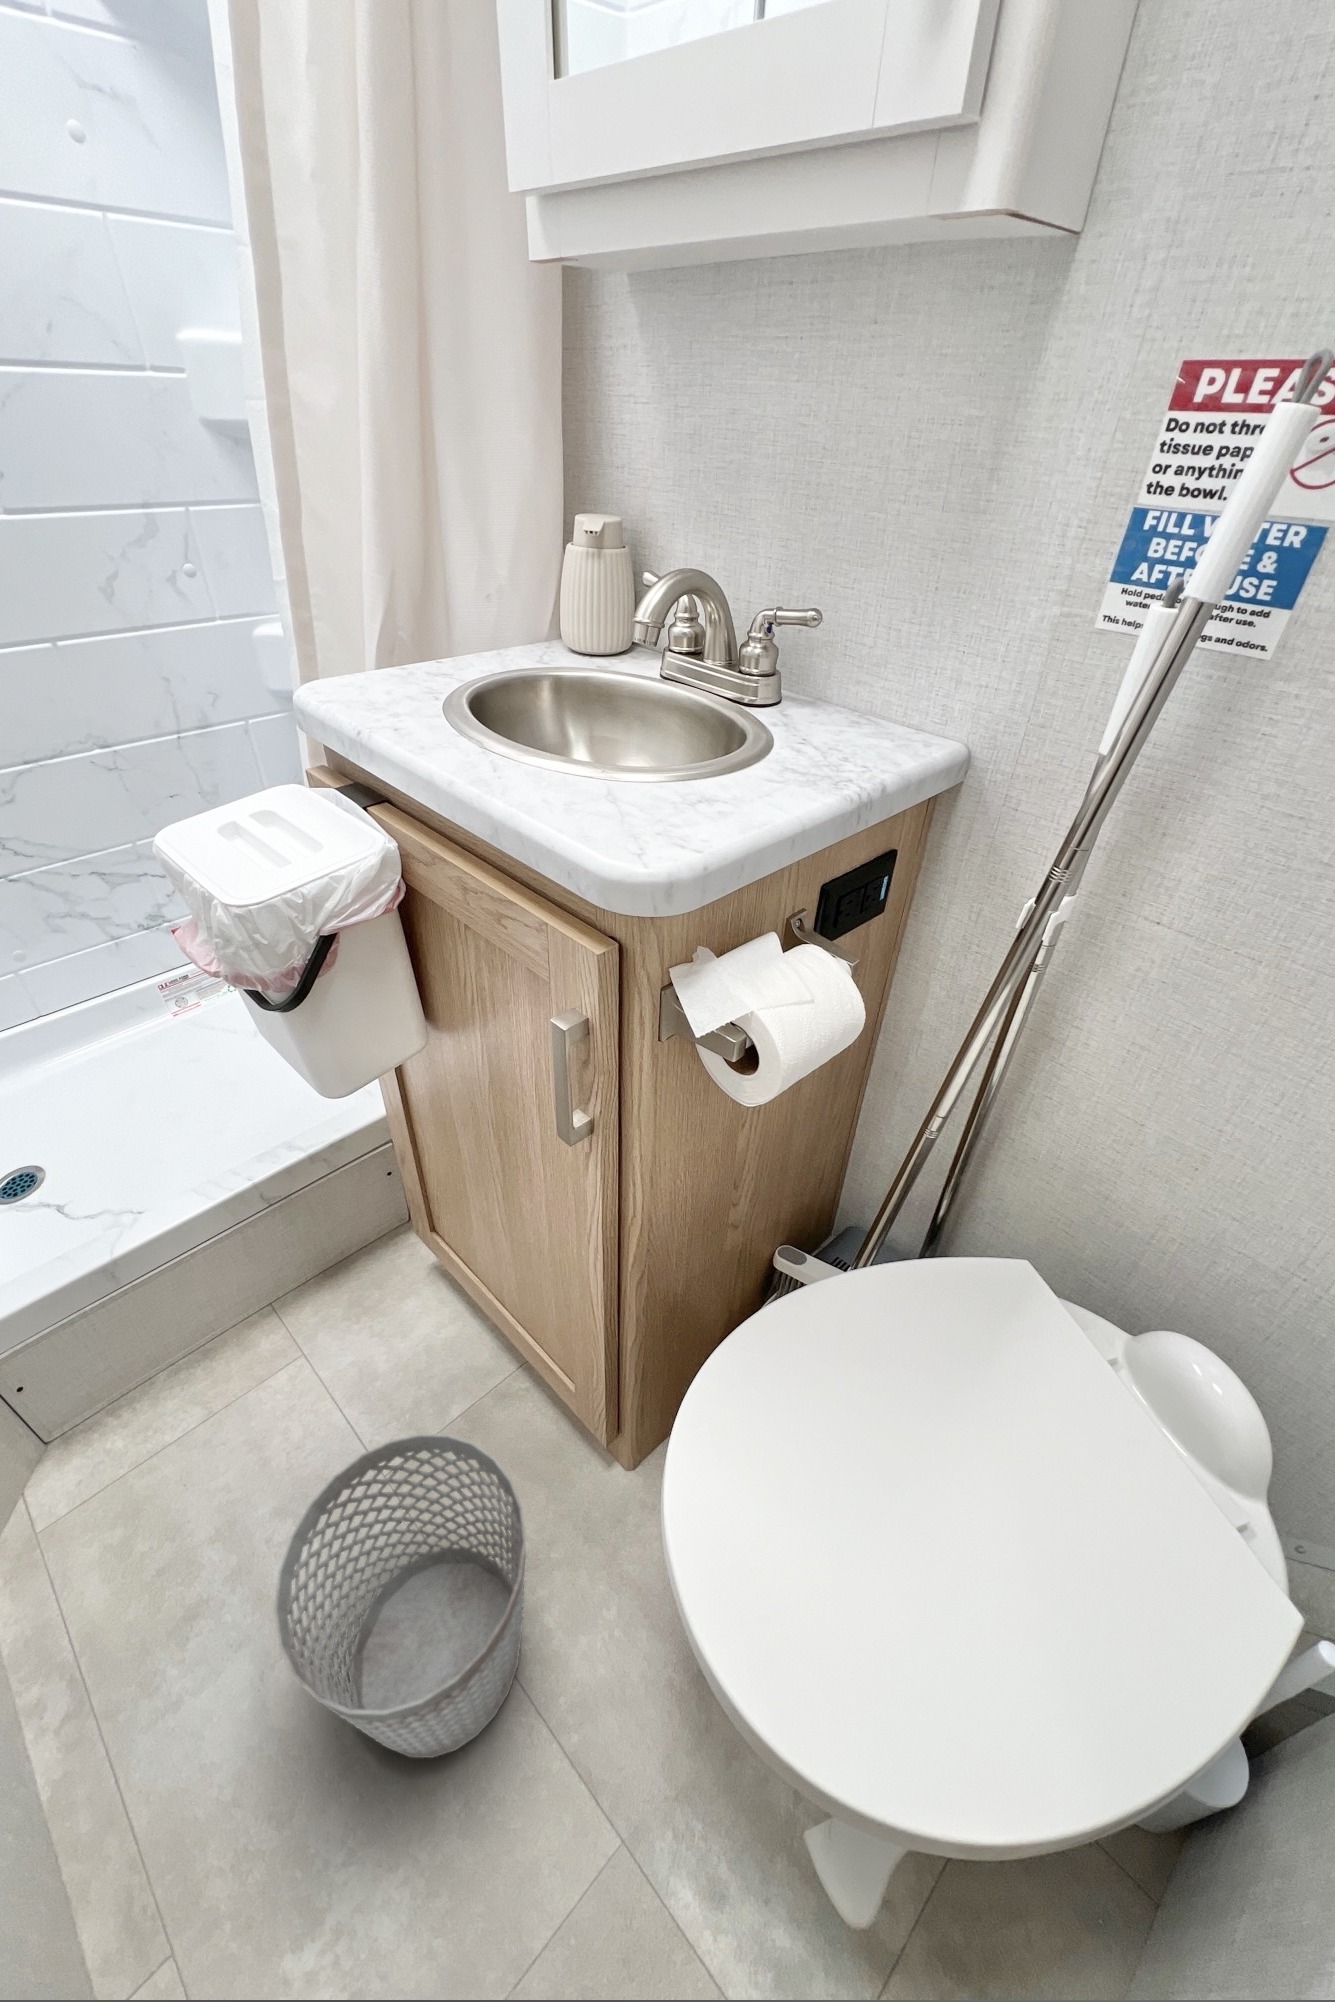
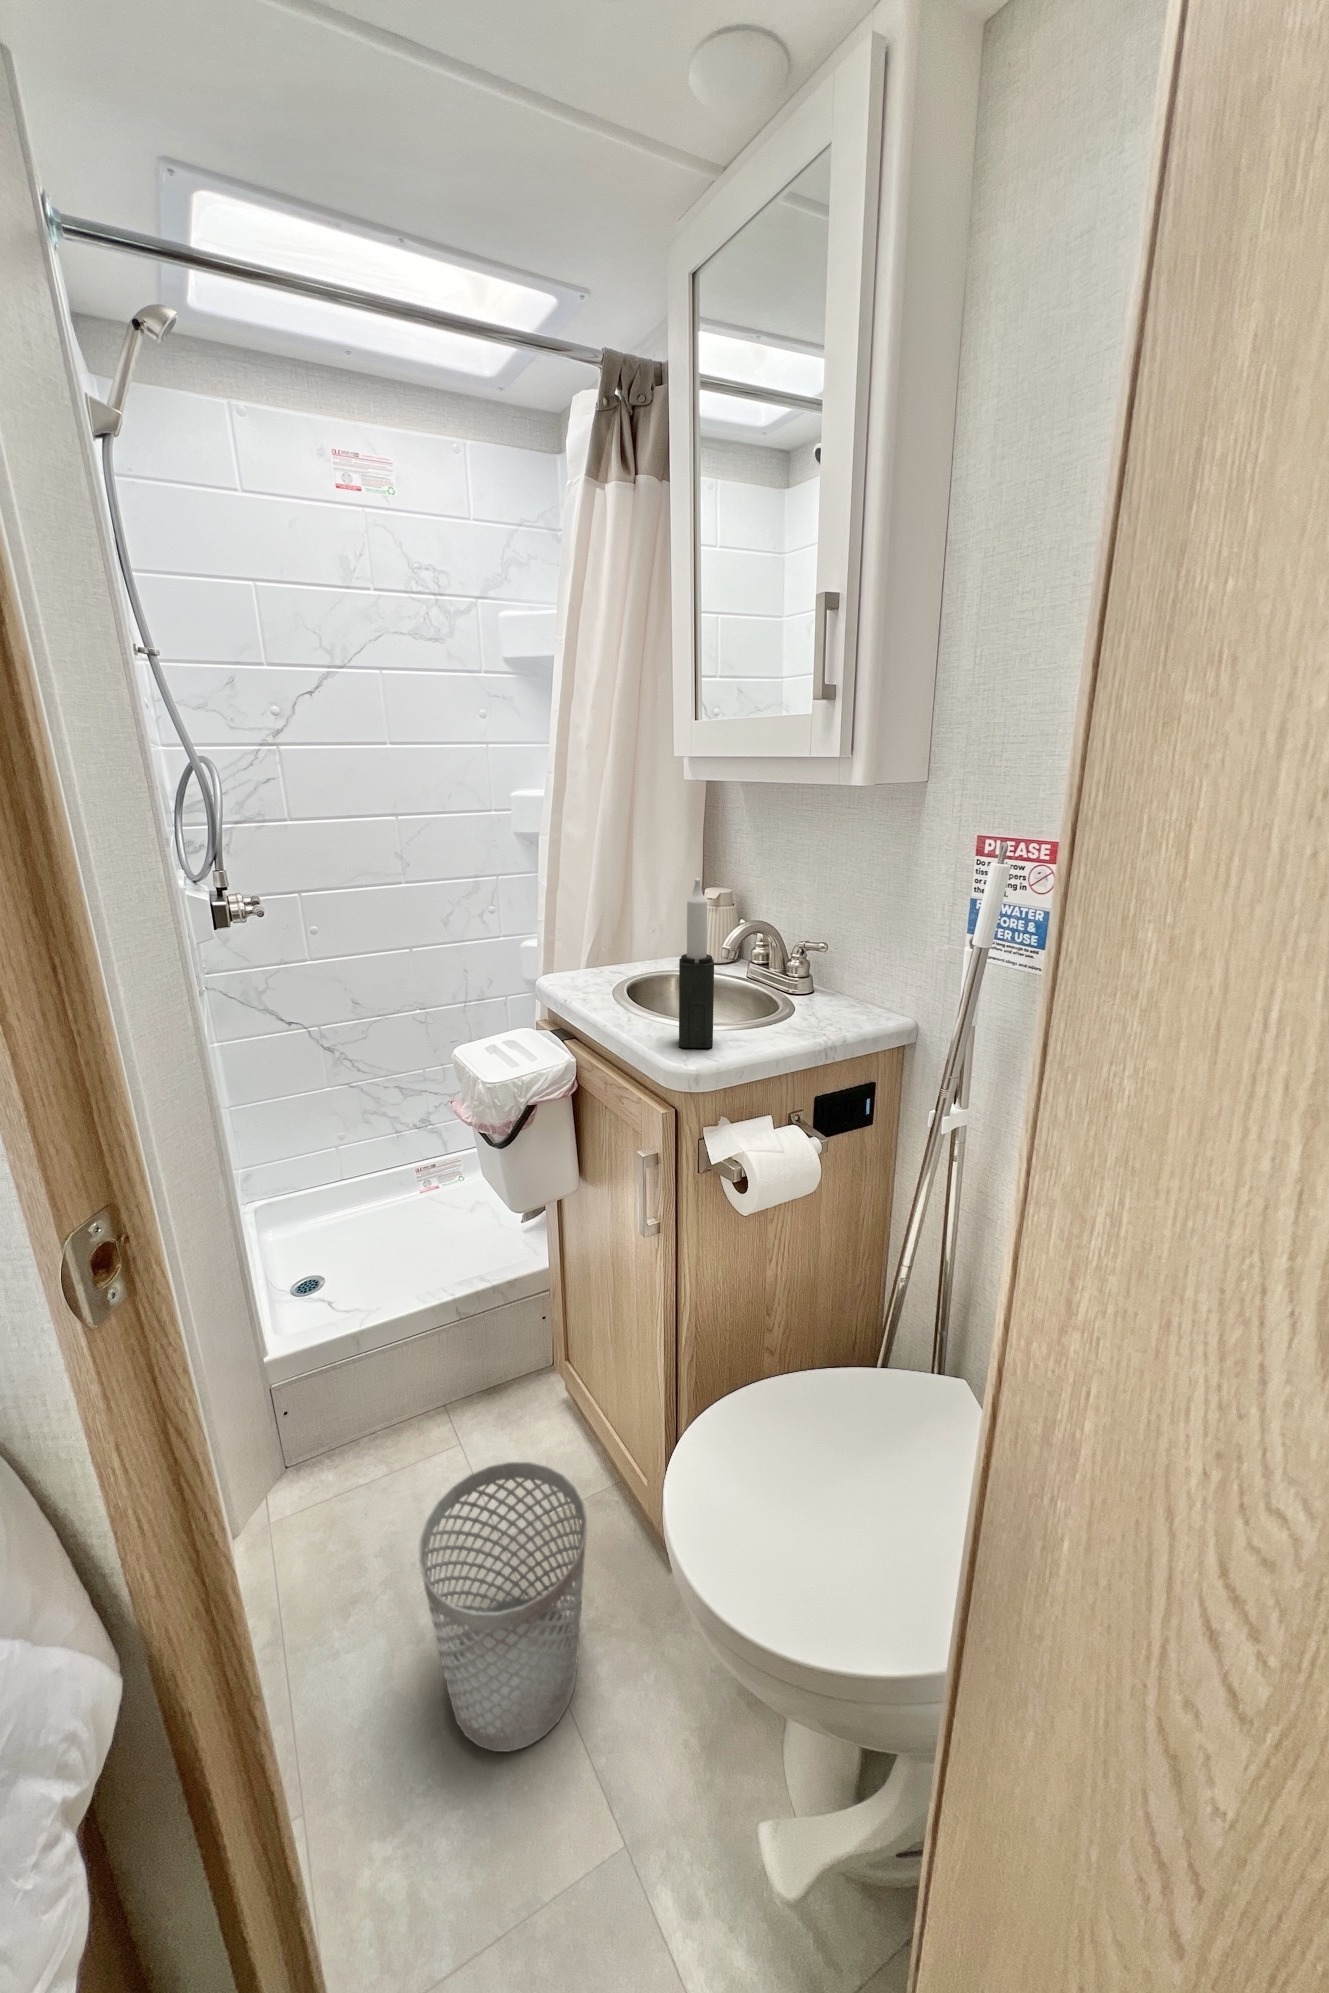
candle: none [606,432,684,826] -> present [679,878,714,1048]

